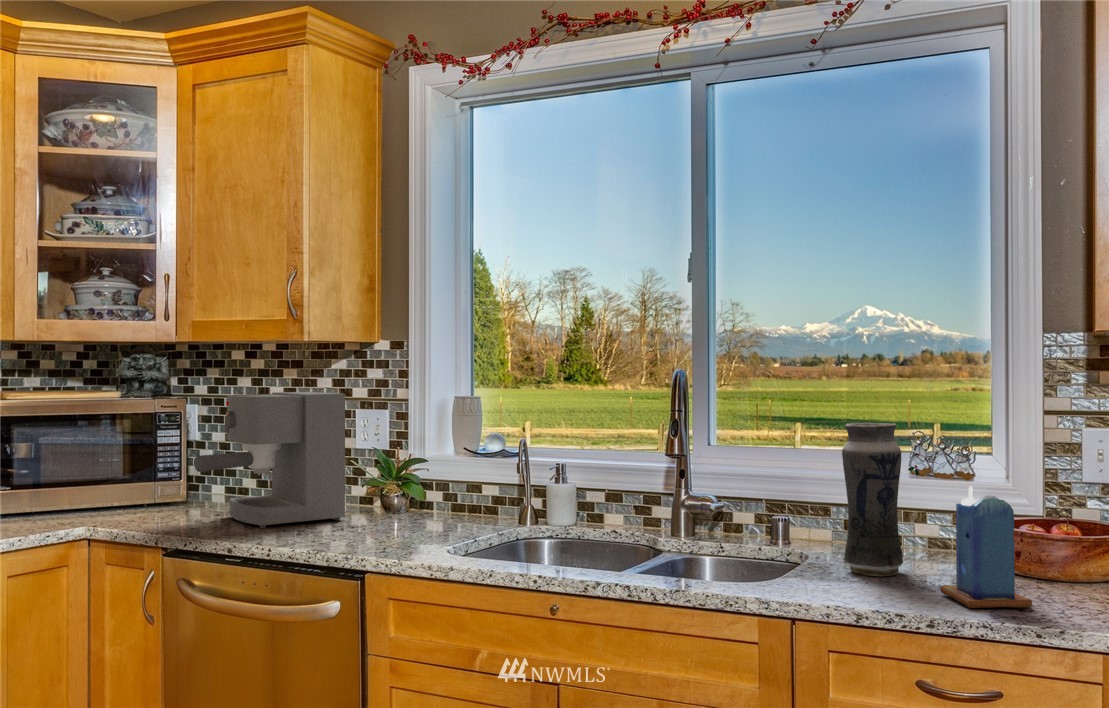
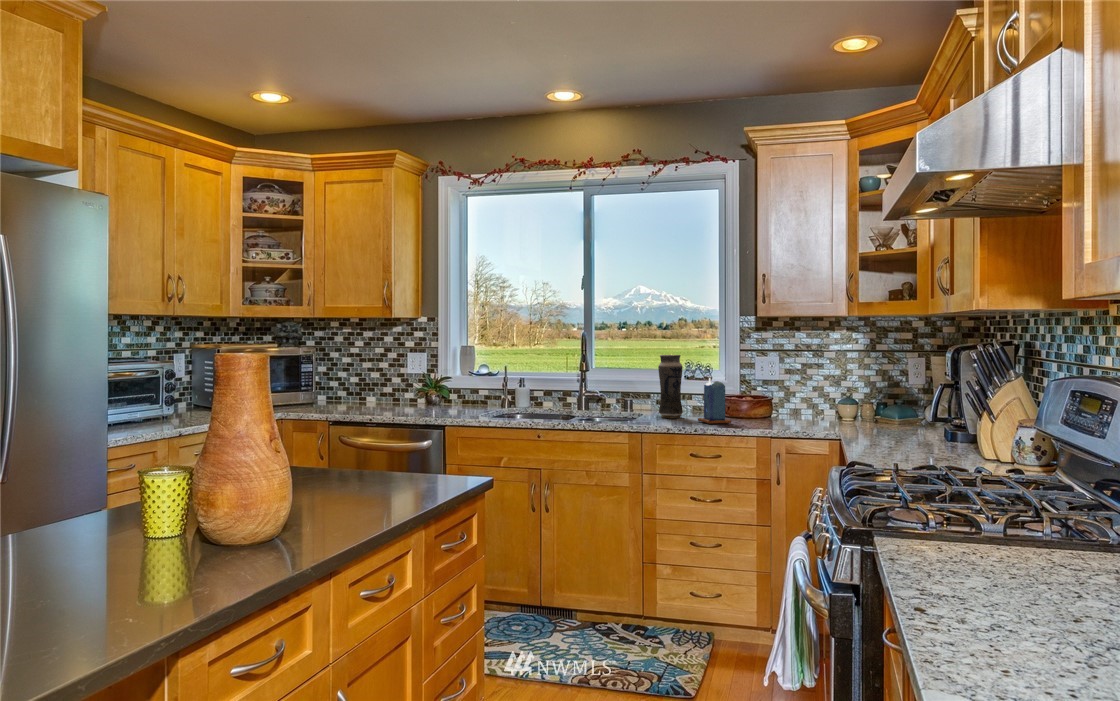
coffee maker: present [194,392,345,528] -> none [341,344,413,411]

